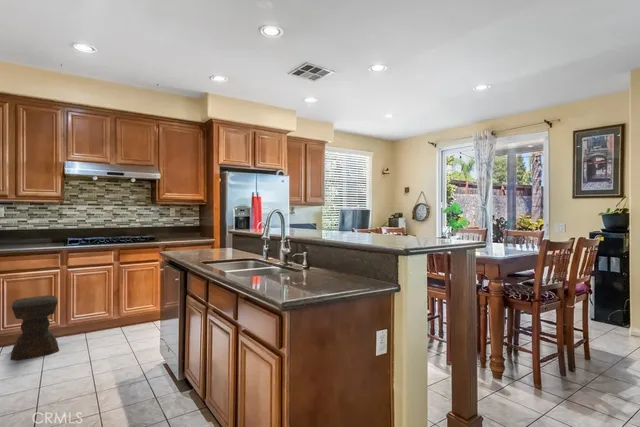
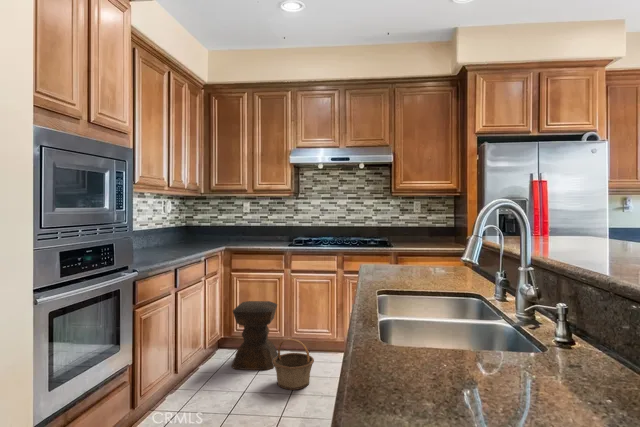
basket: none [68,319,108,359] -> present [273,339,314,390]

